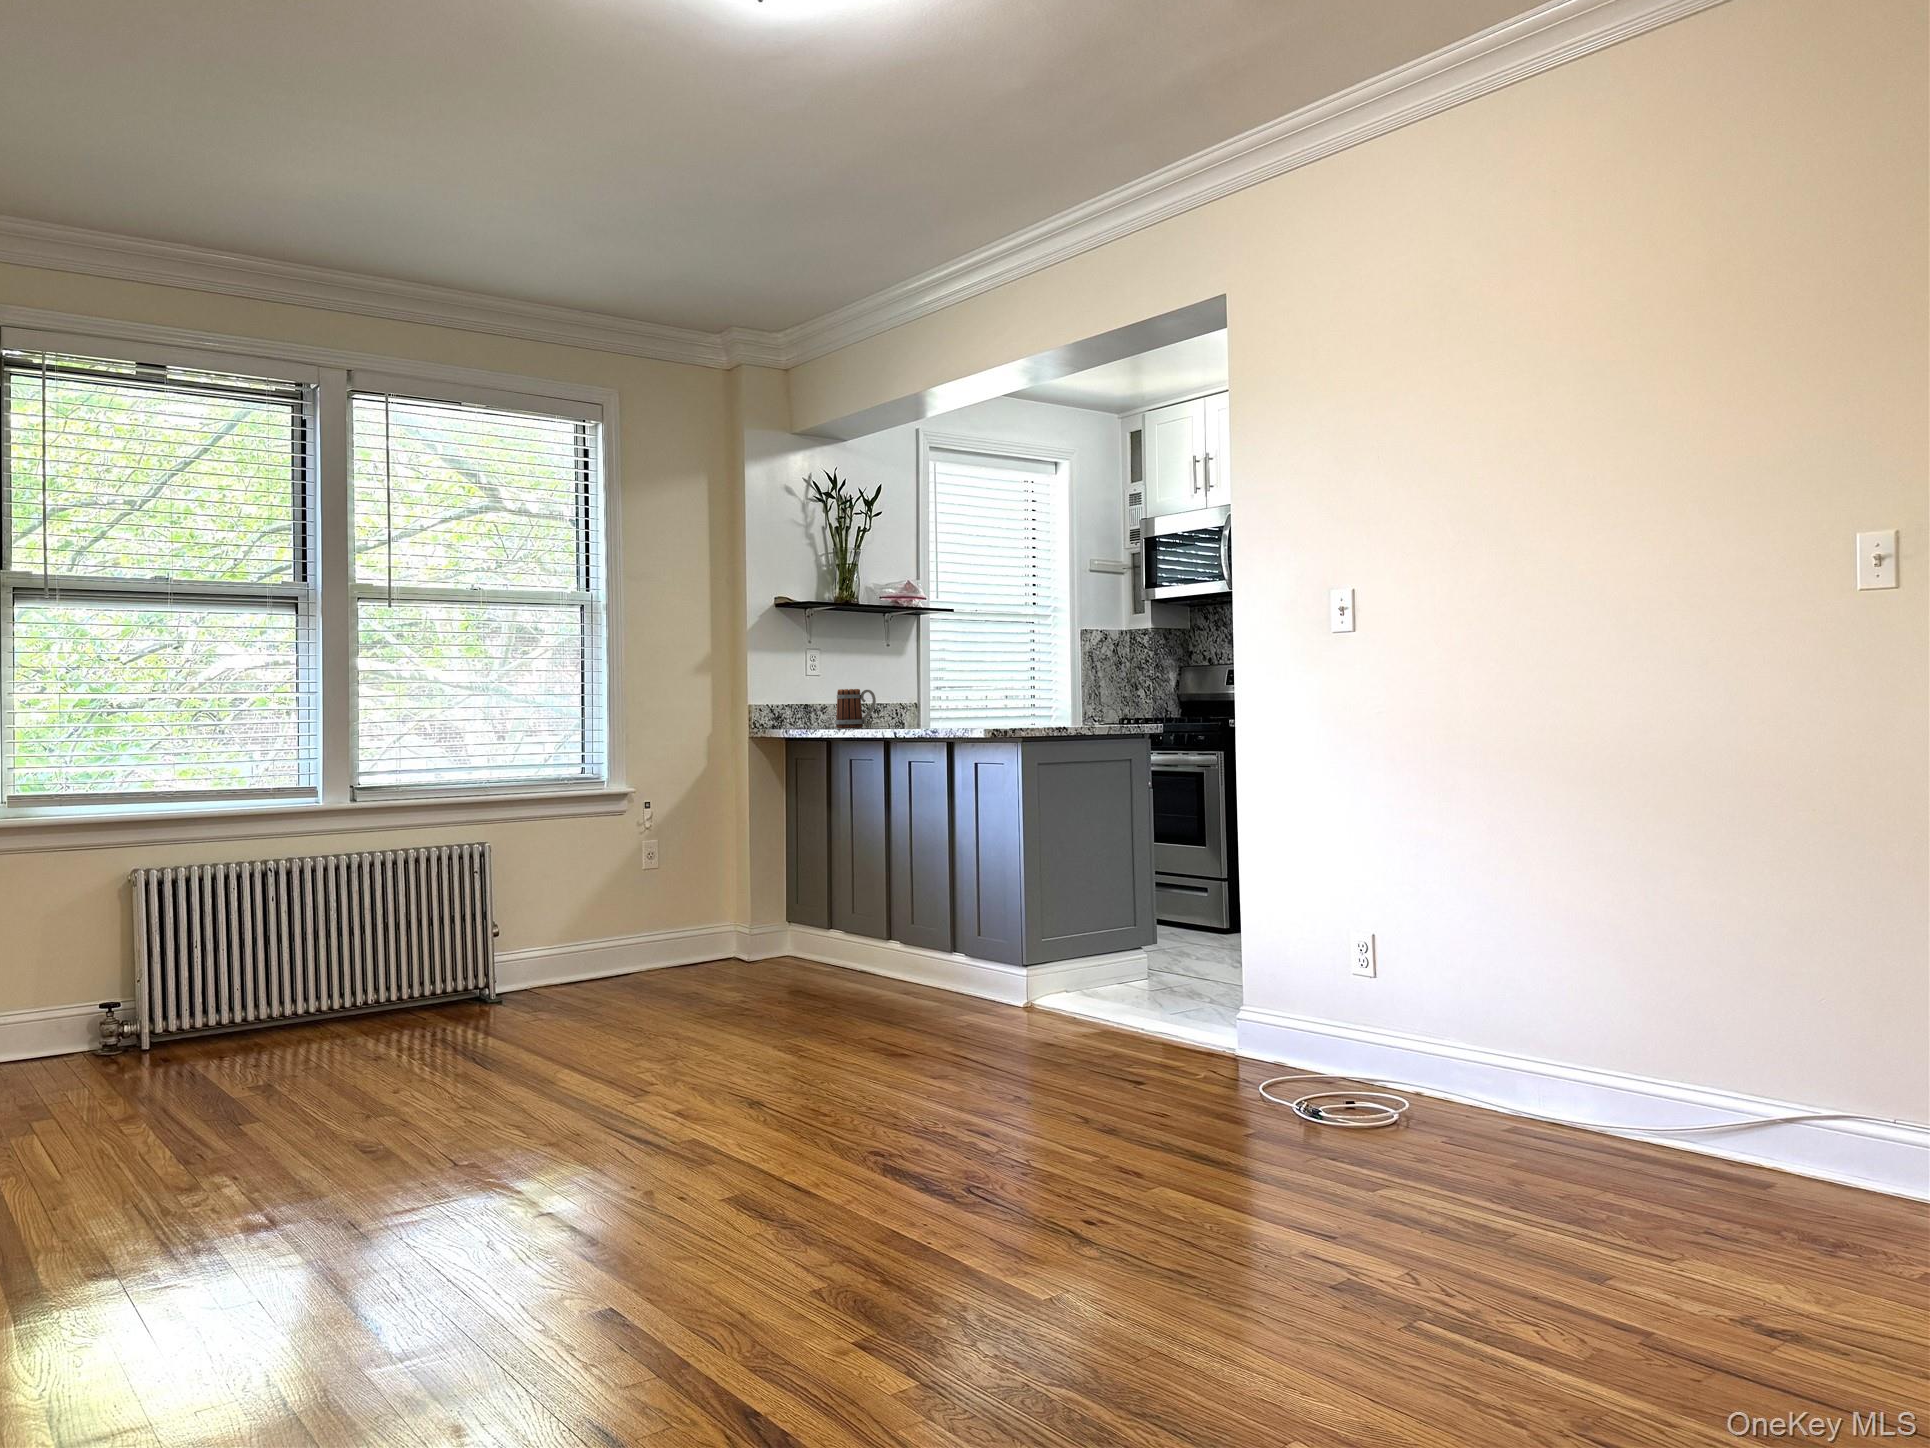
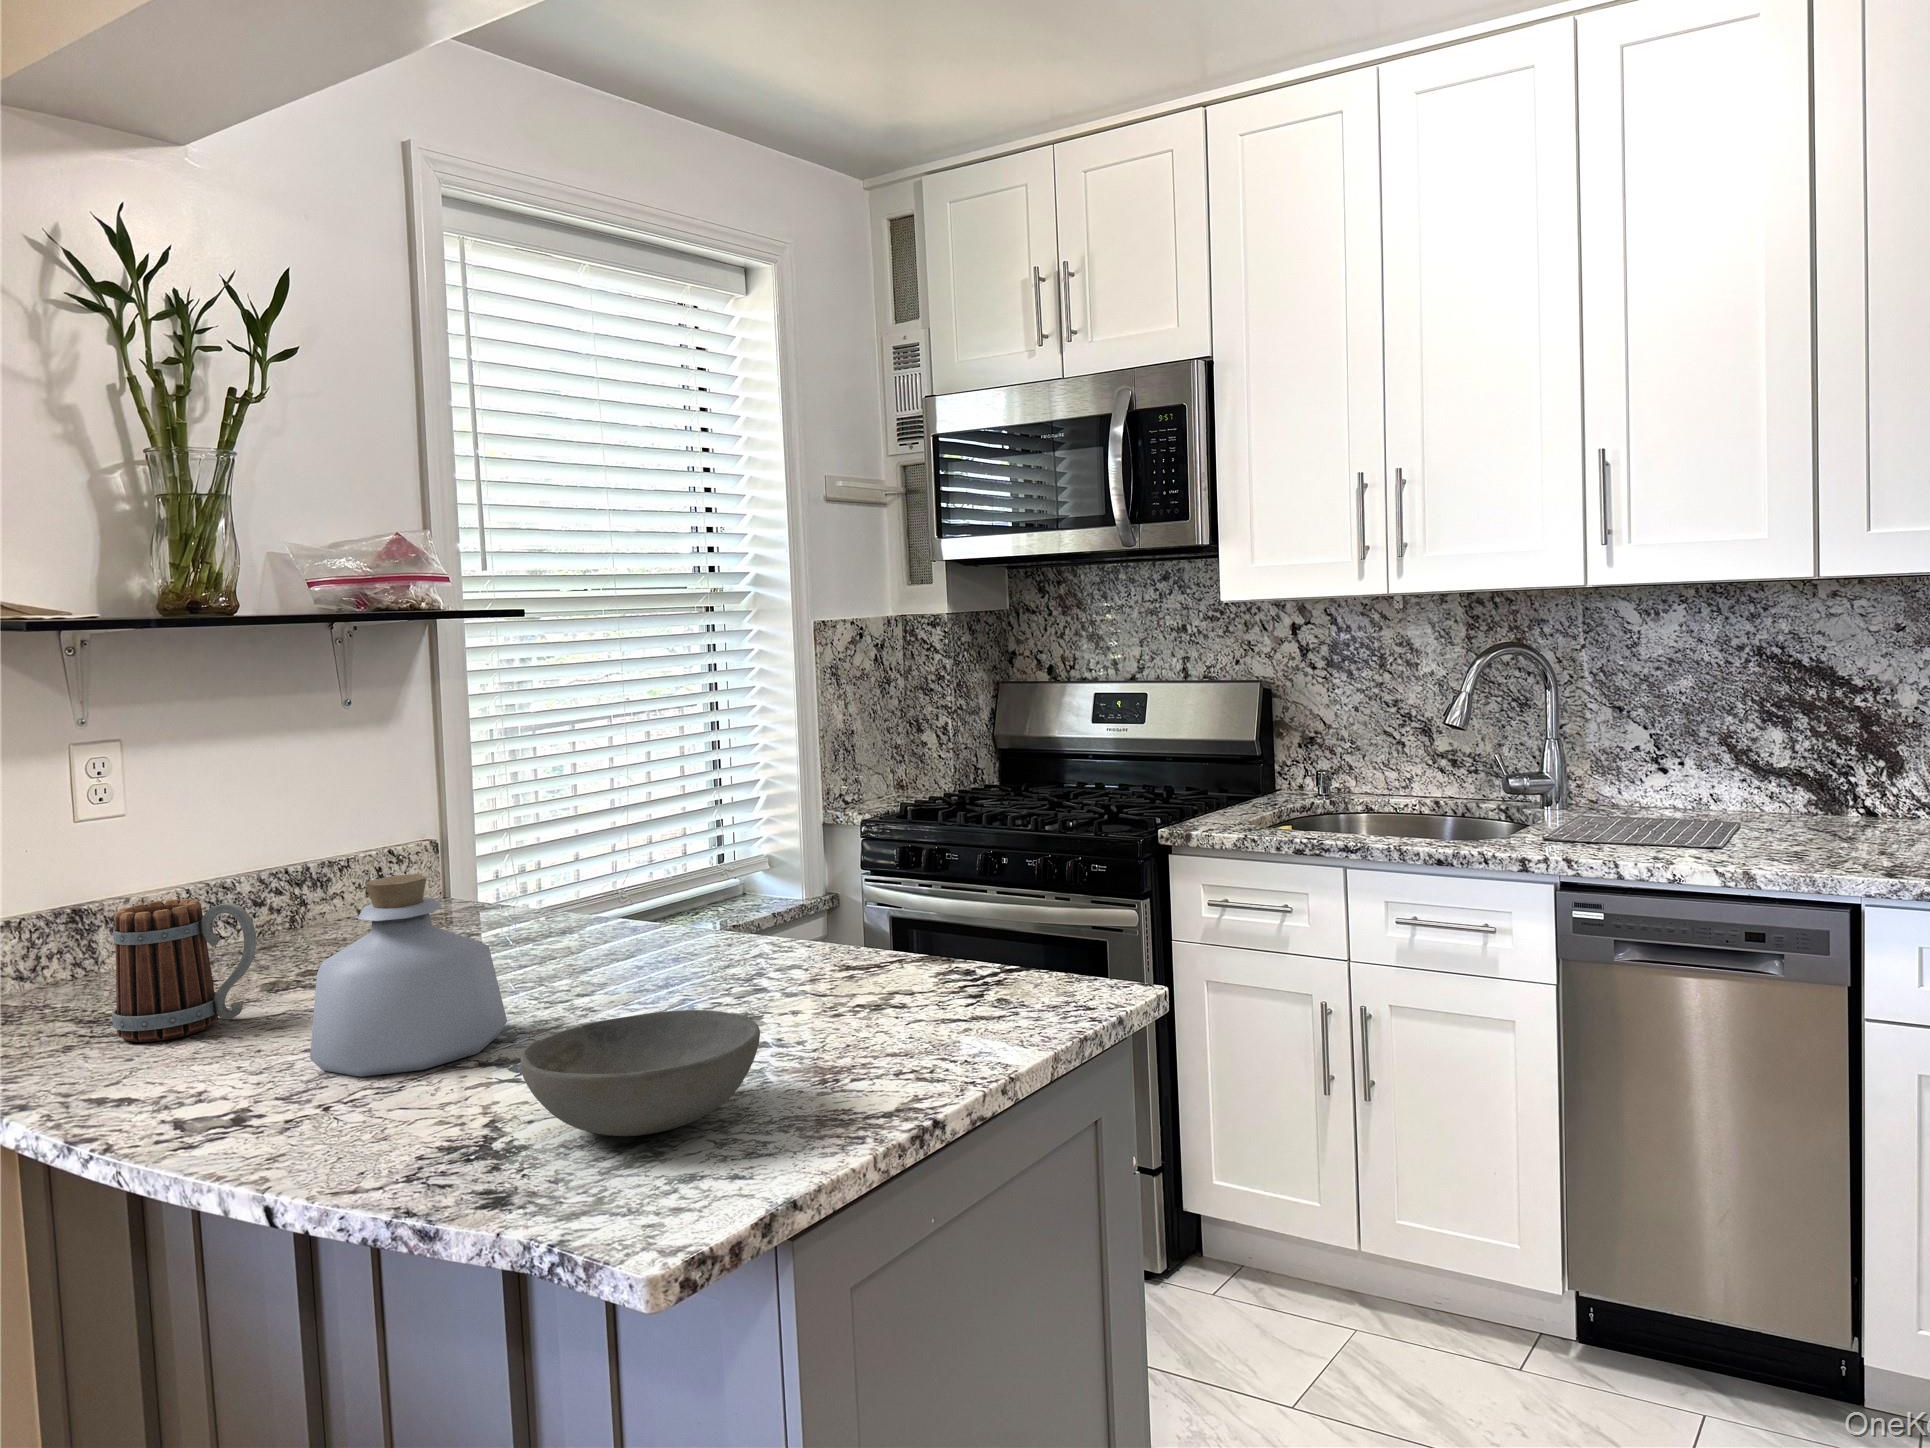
bottle: none [897,676,951,728] -> present [310,874,507,1077]
bowl: none [960,704,1021,728] -> present [521,1010,760,1136]

